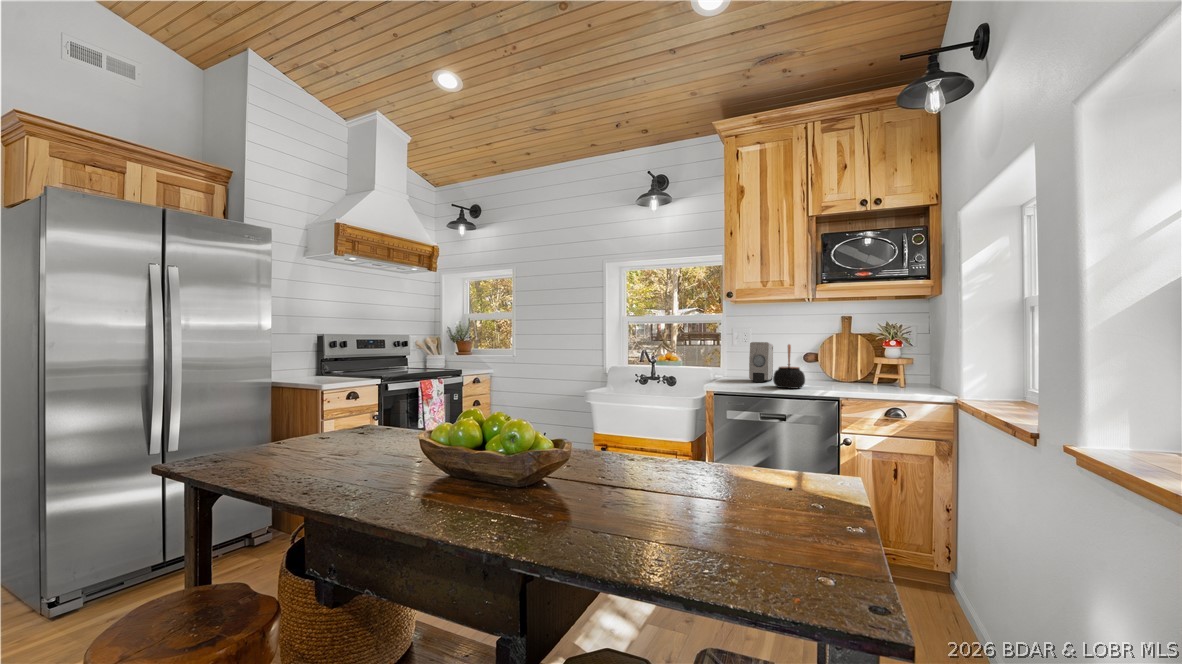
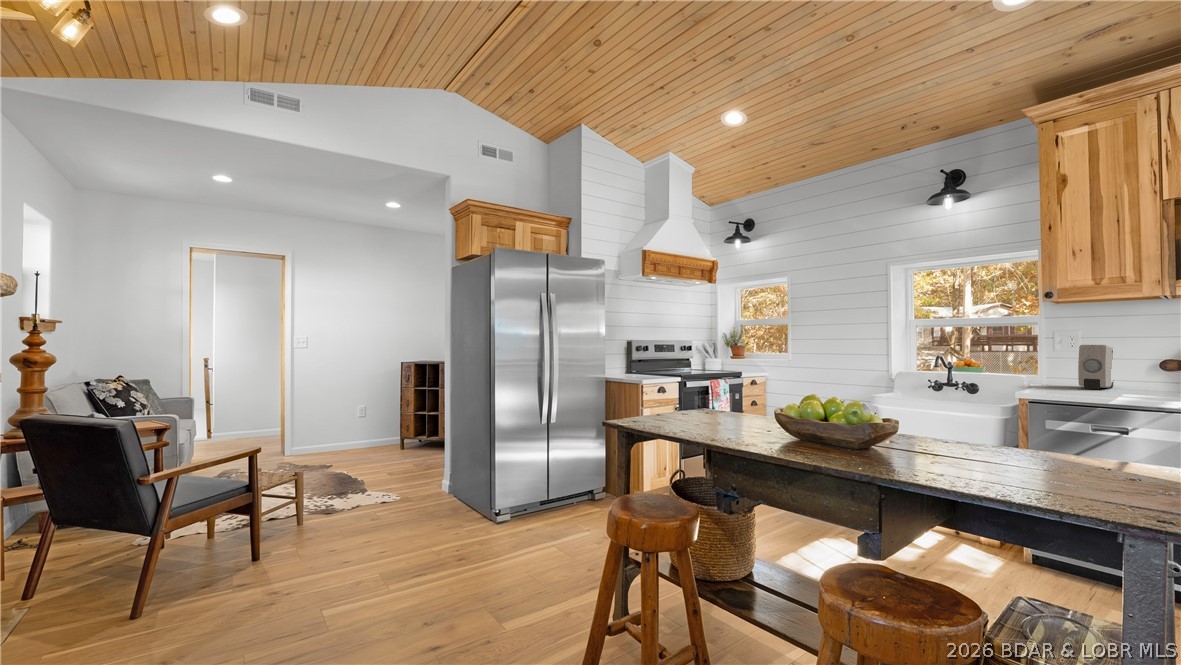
teapot: present [773,344,805,389] -> none [1112,347,1159,397]

